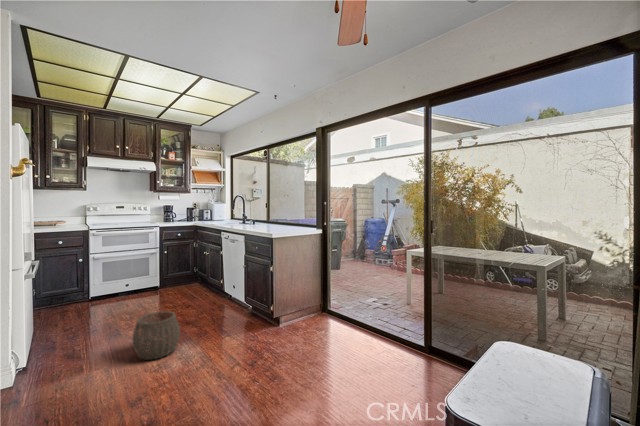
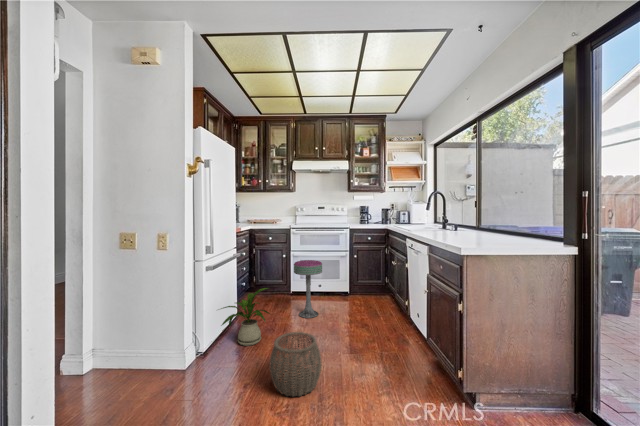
bar stool: none [110,259,144,315] -> present [294,260,322,318]
house plant: none [35,288,100,349] -> present [221,288,269,346]

